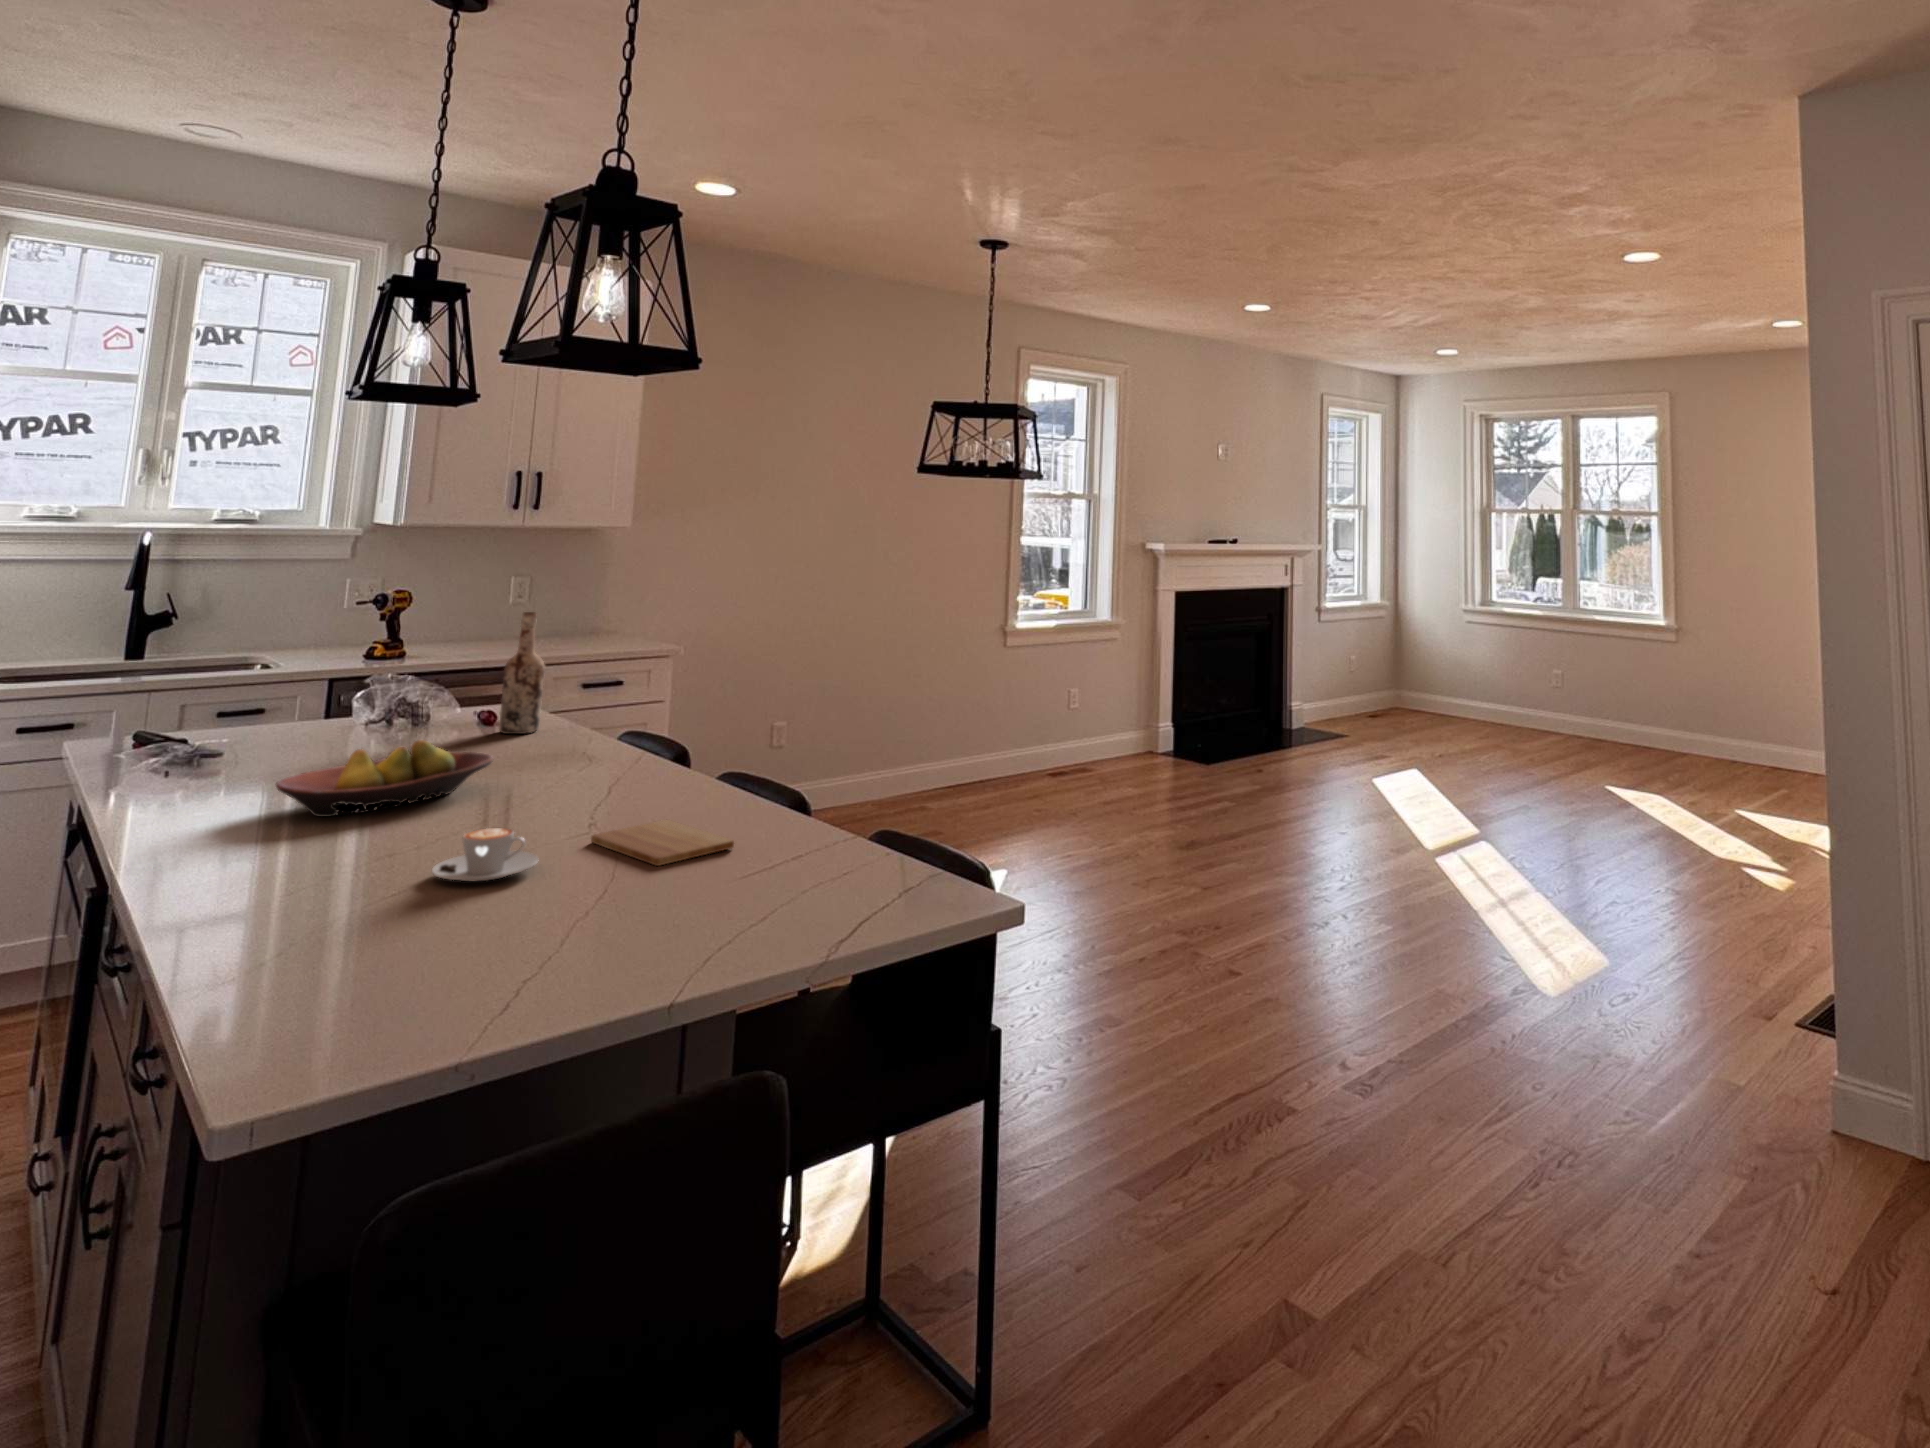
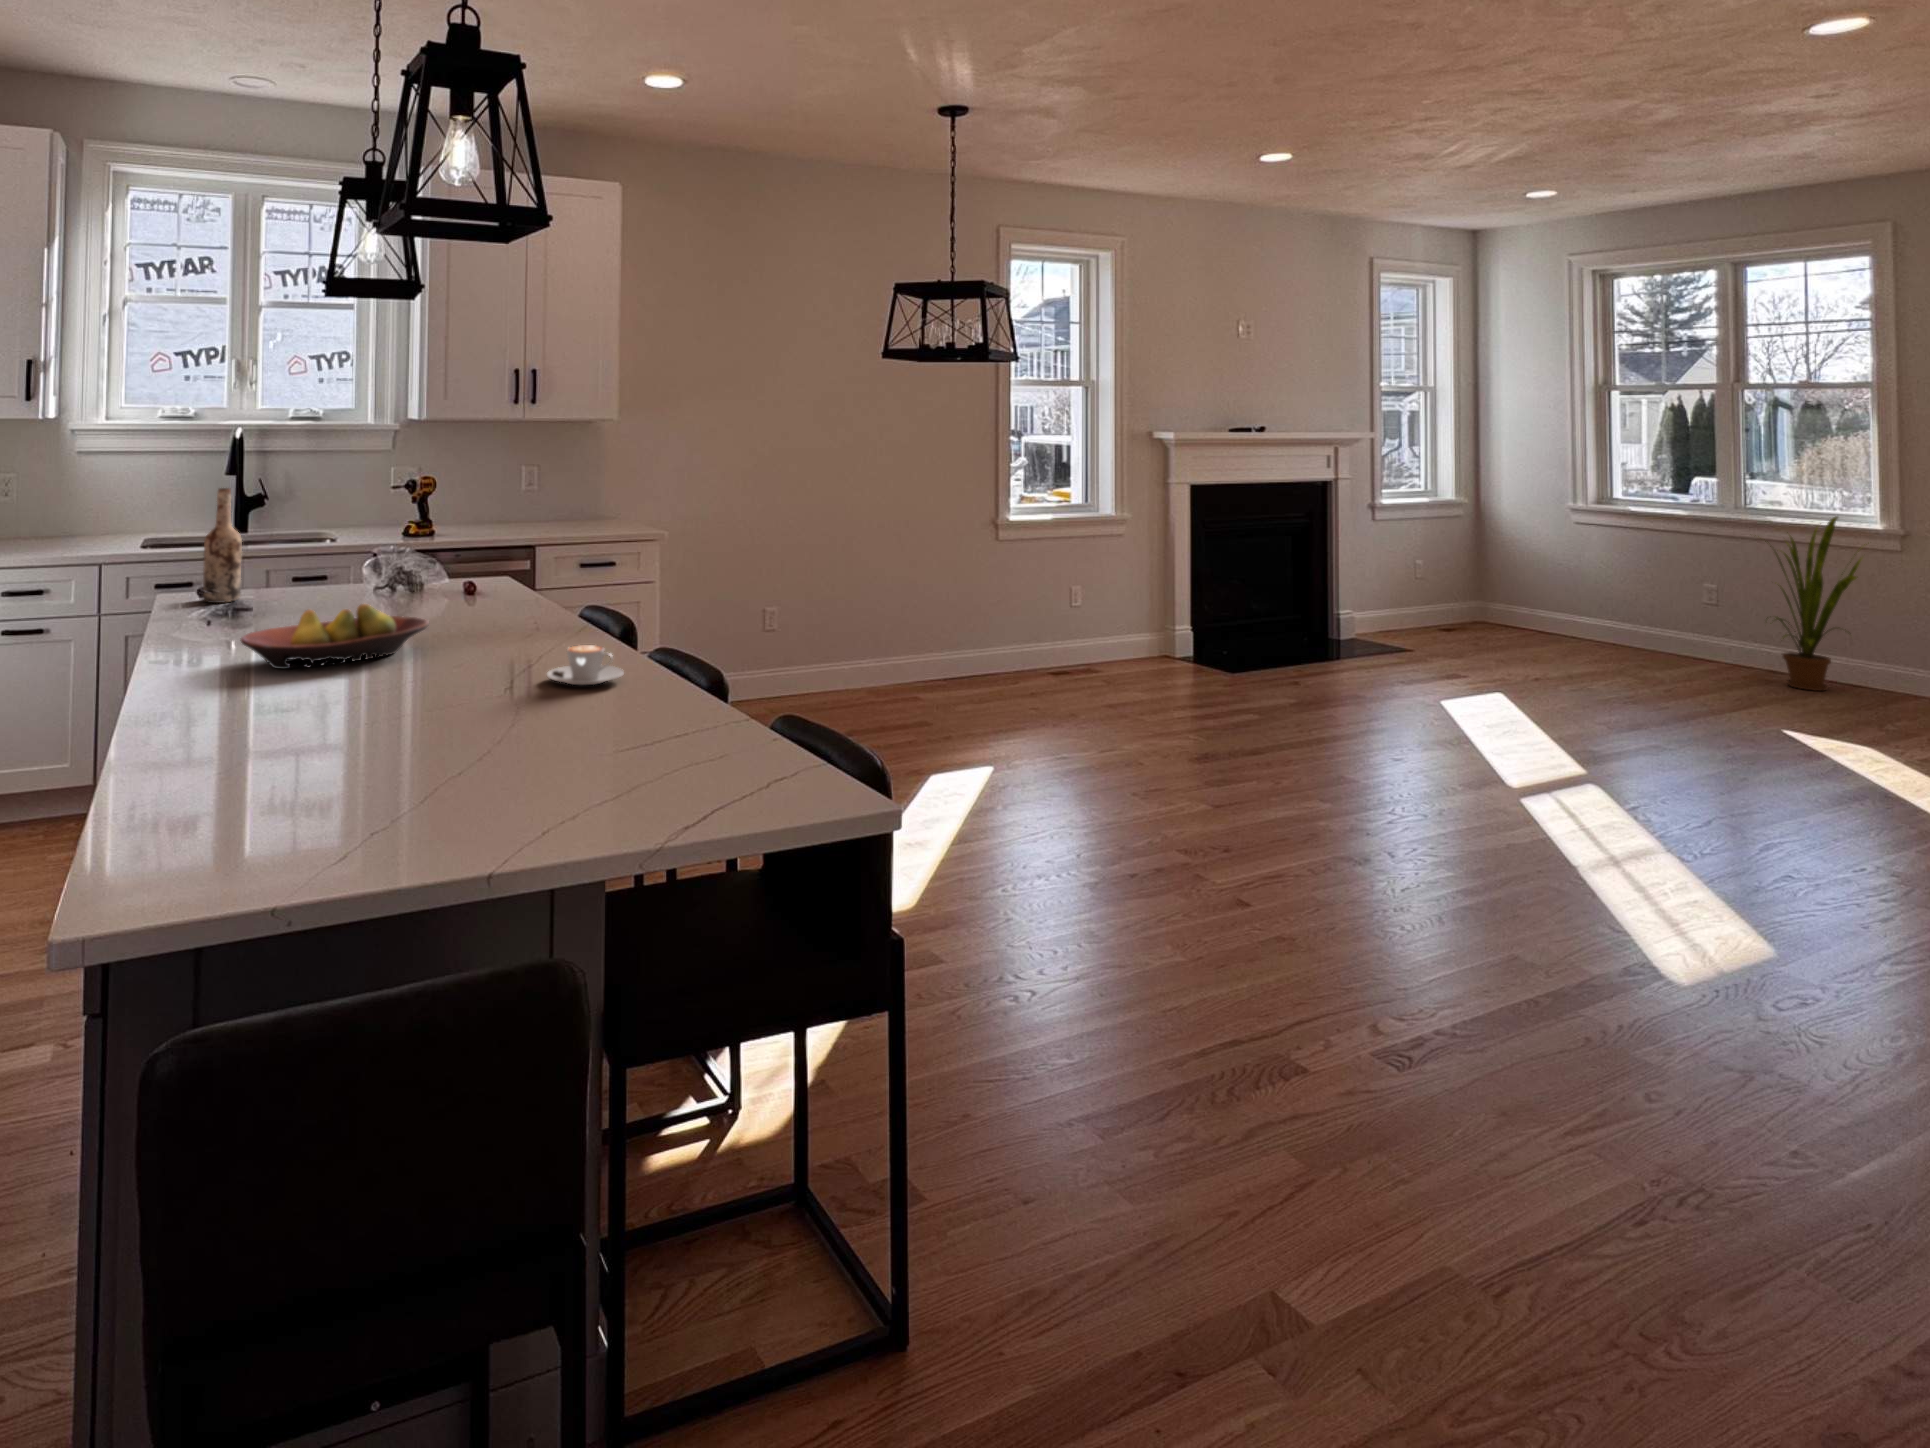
wine bottle: present [499,612,545,734] -> present [203,488,242,603]
house plant: none [1585,615,1662,755] -> present [1765,517,1862,691]
cutting board: present [591,820,734,866] -> none [479,692,606,738]
coffee cup: present [432,828,538,882] -> present [547,645,624,685]

